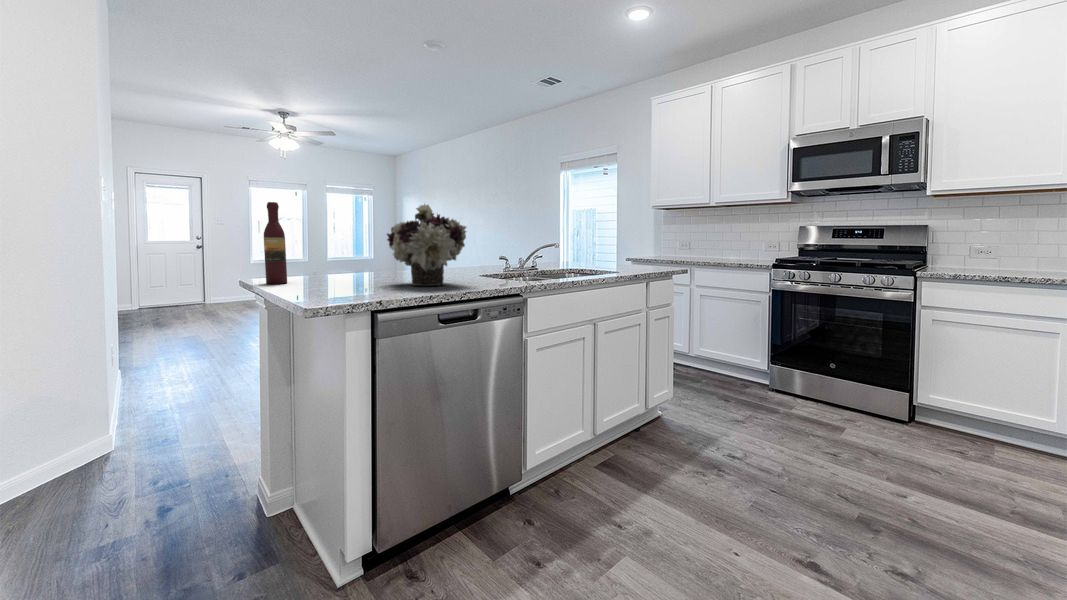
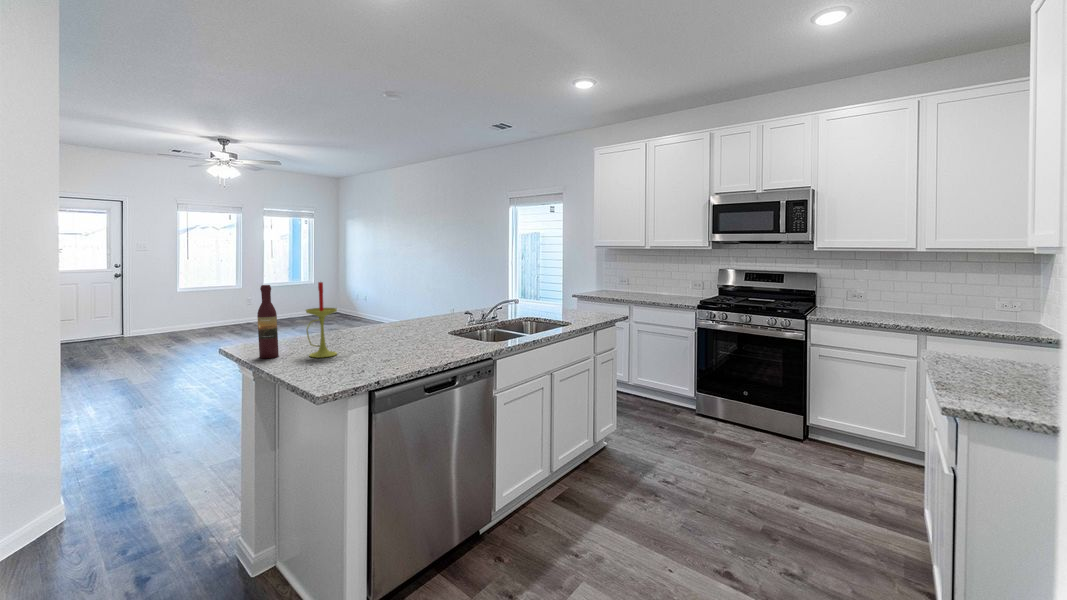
candle: none [313,198,350,285] -> present [306,282,337,358]
flower arrangement: present [387,204,466,286] -> none [370,284,443,357]

